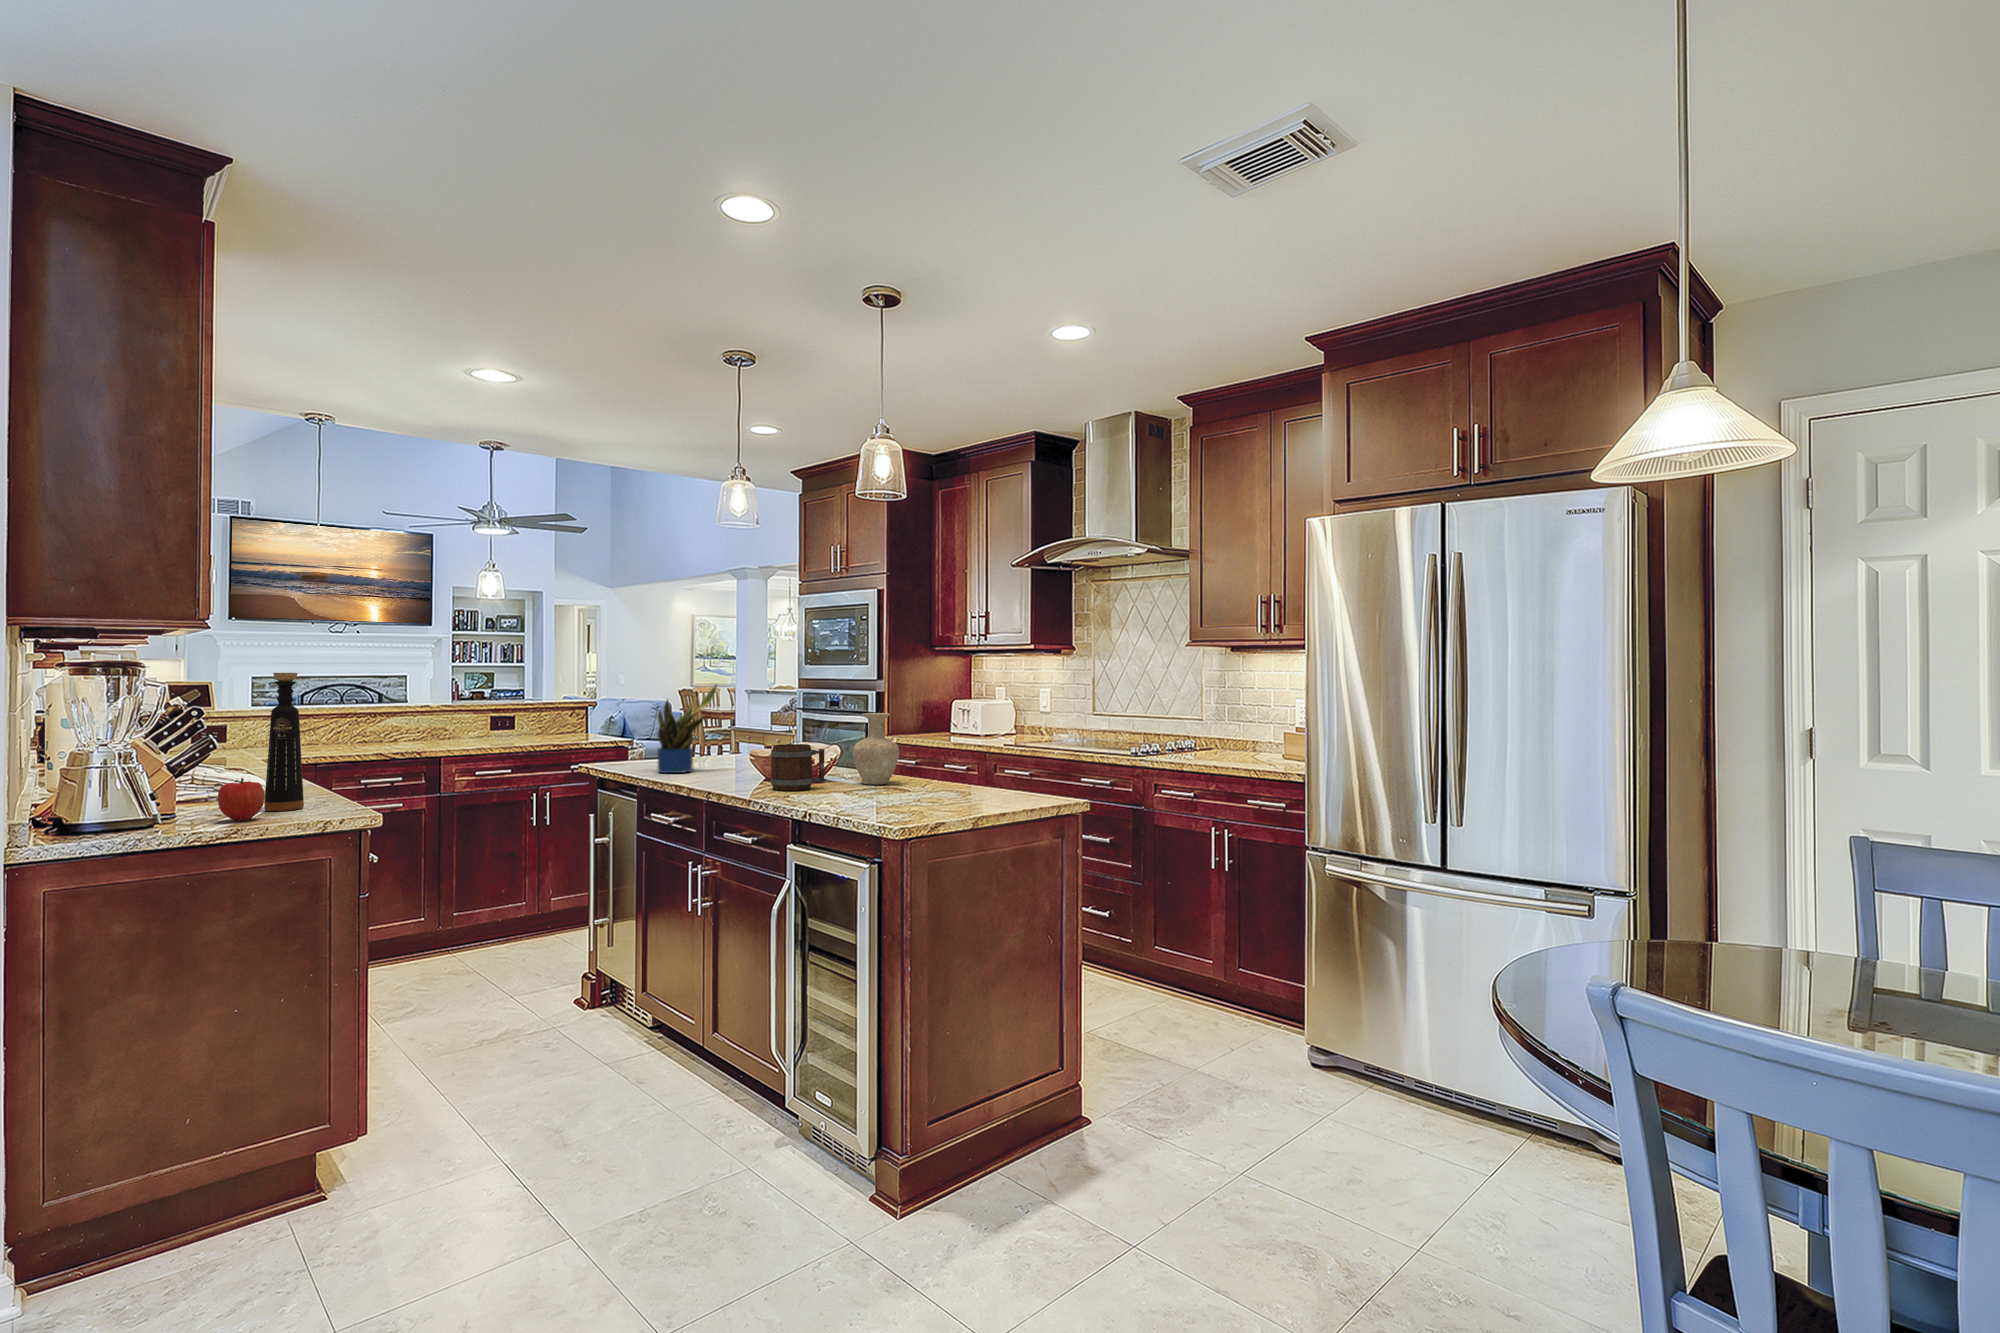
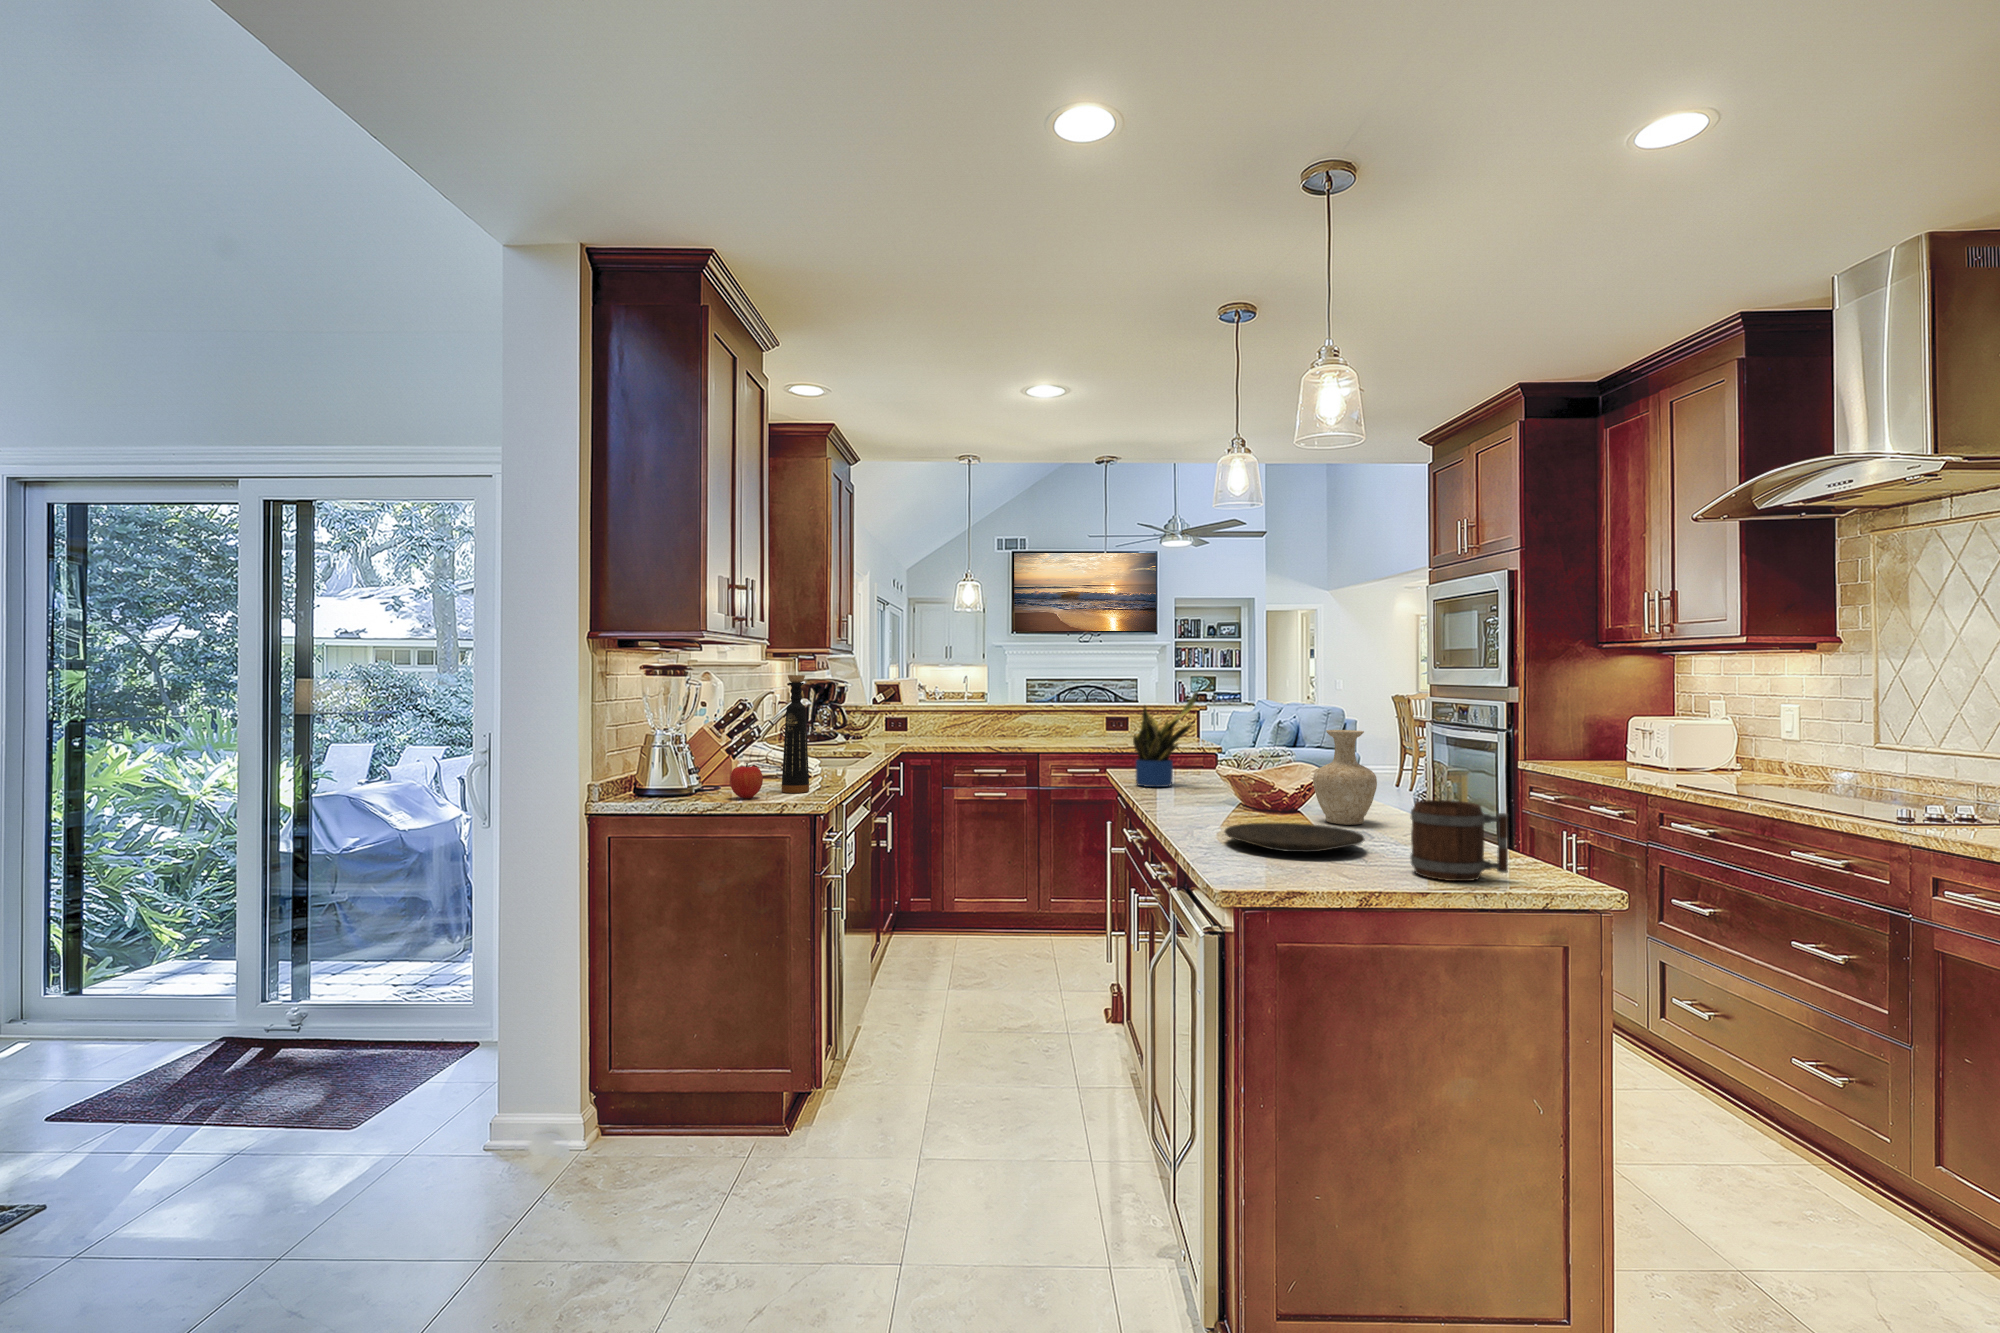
mug: present [771,744,825,791] -> present [1410,800,1508,881]
plate: none [831,784,932,803] -> present [1225,823,1364,852]

